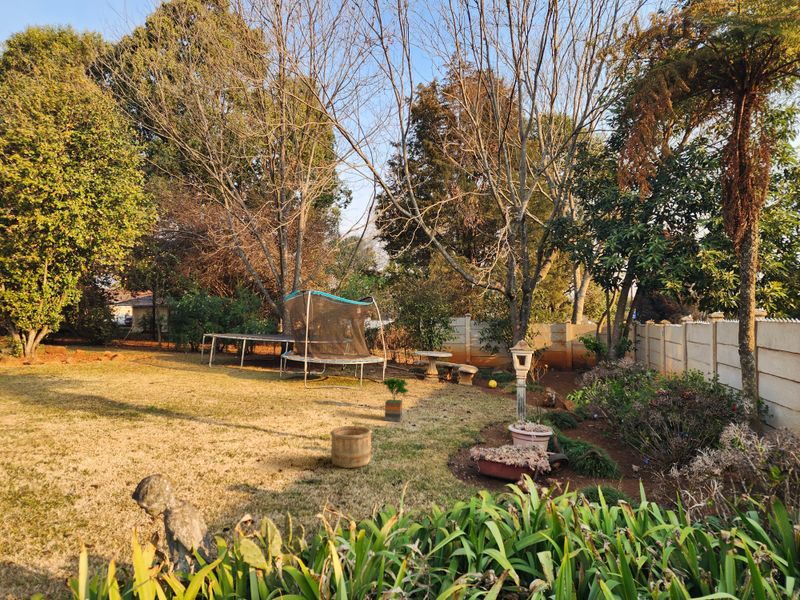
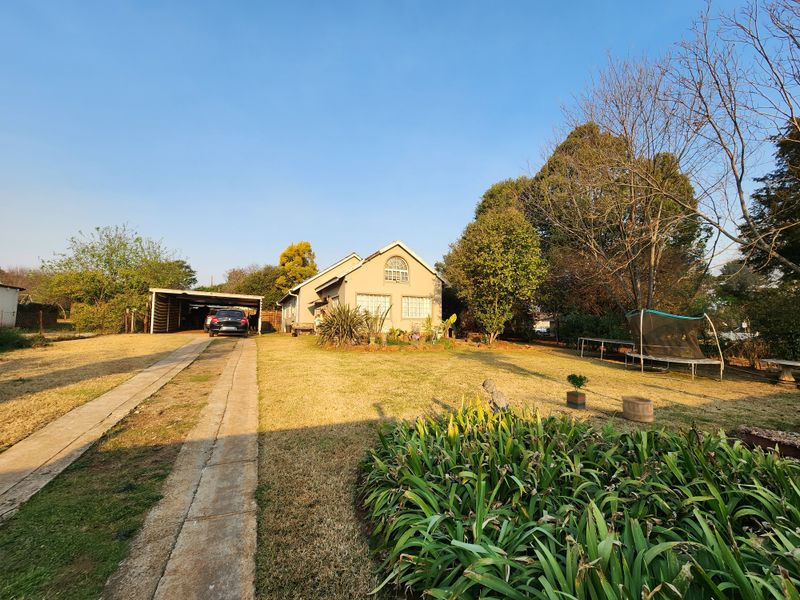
potted tree: present [383,378,408,422] -> present [566,374,589,410]

